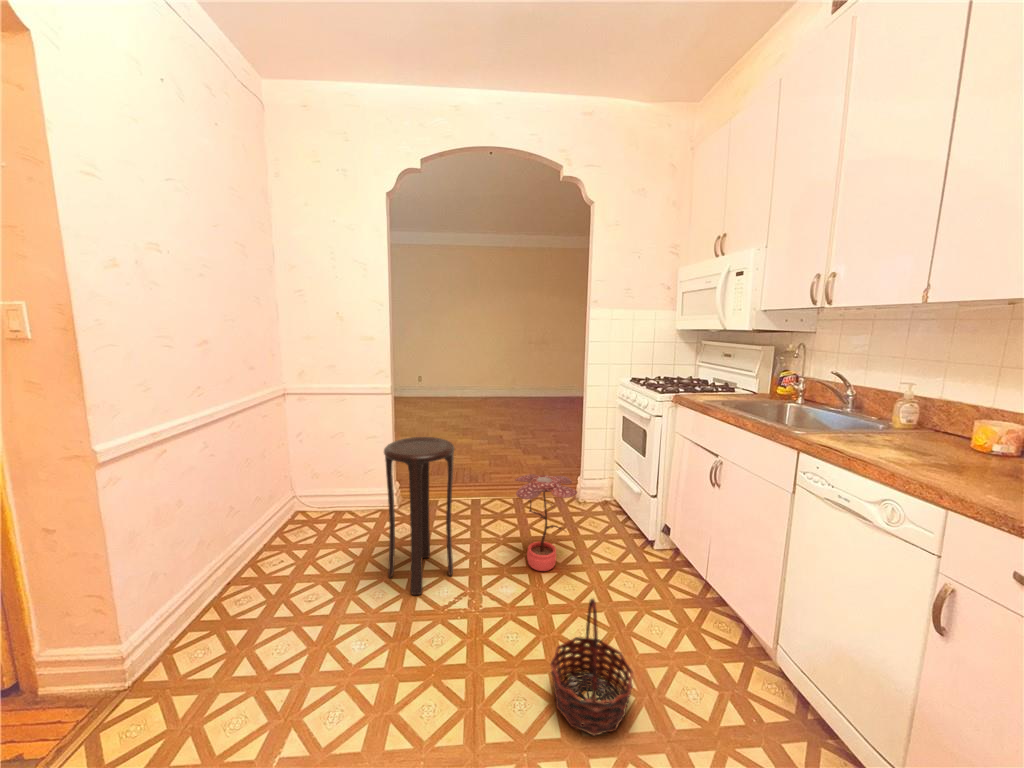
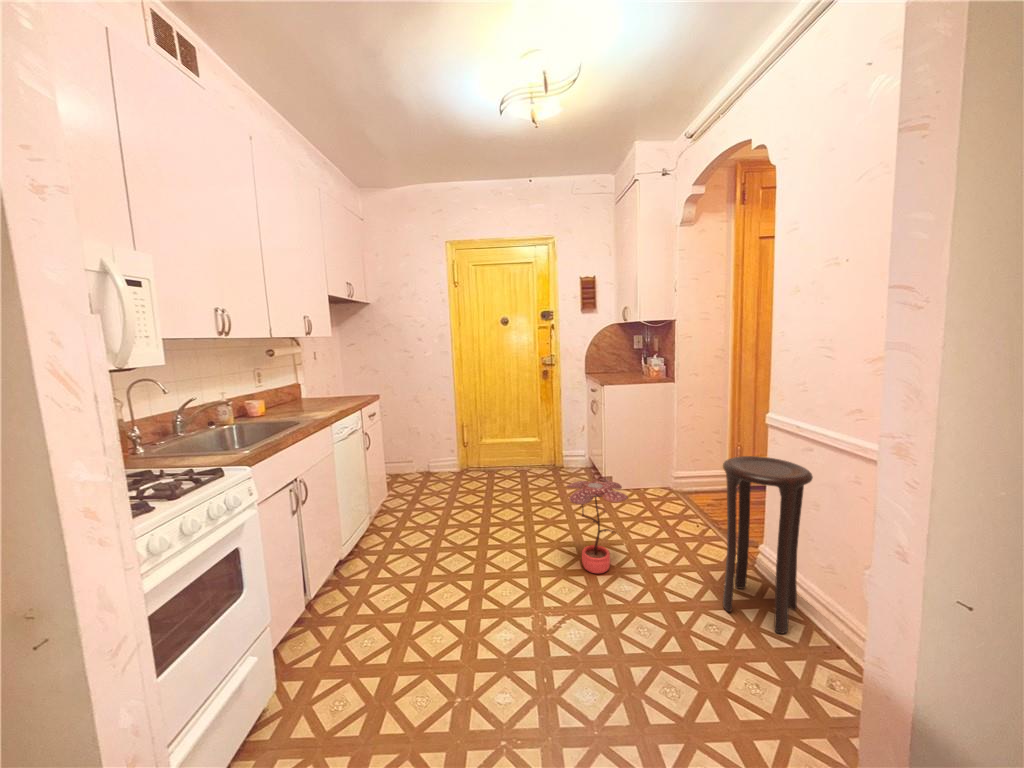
stool: present [384,437,454,595] -> present [723,456,813,633]
basket: present [550,599,633,736] -> none [615,595,697,725]

